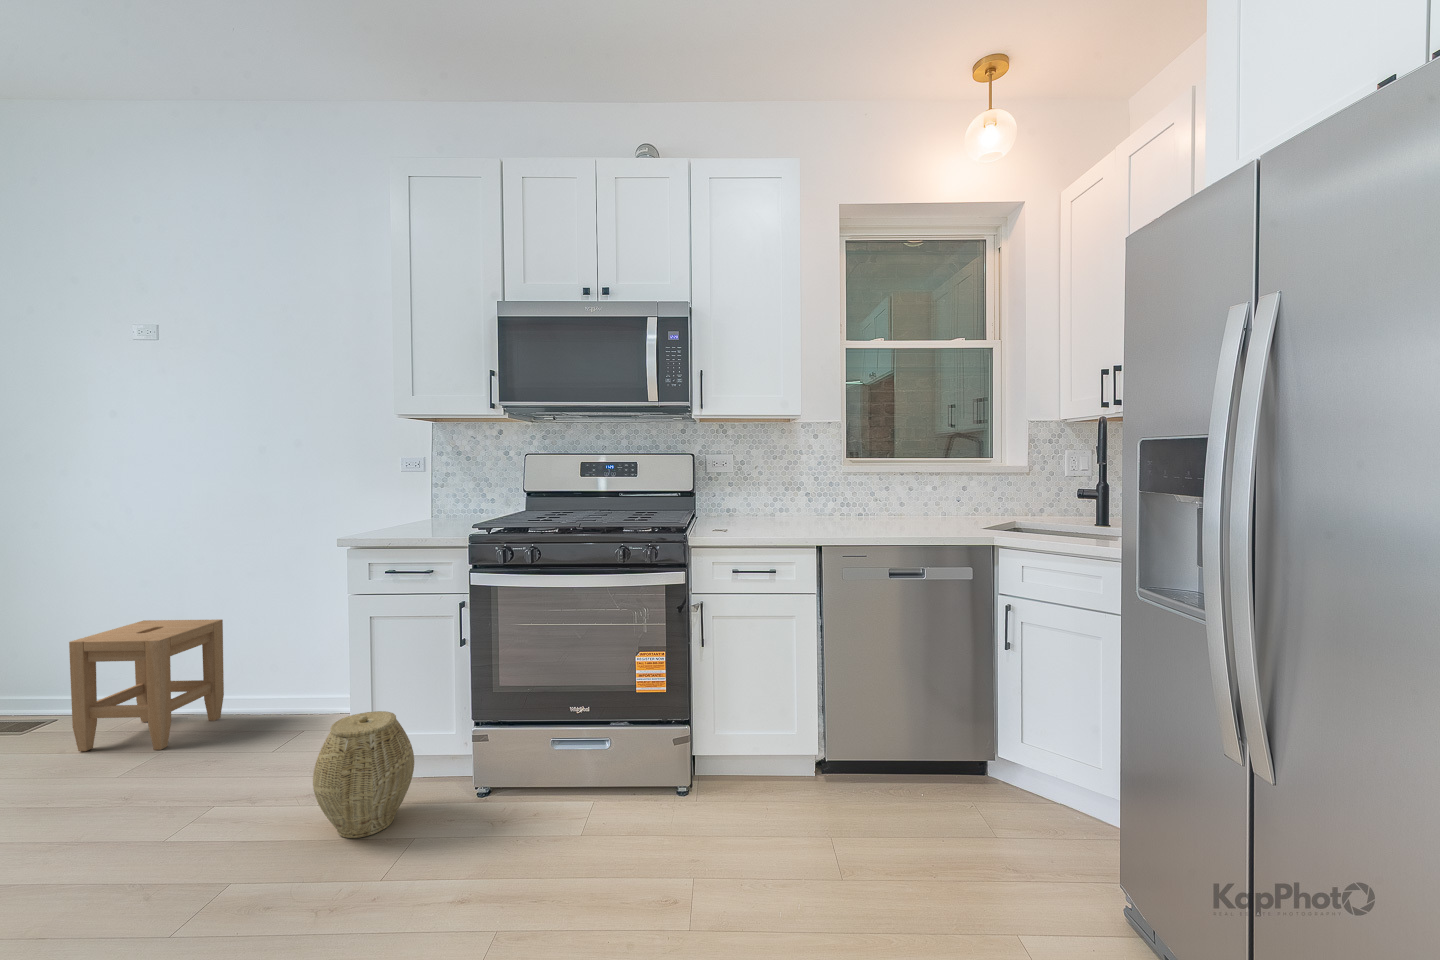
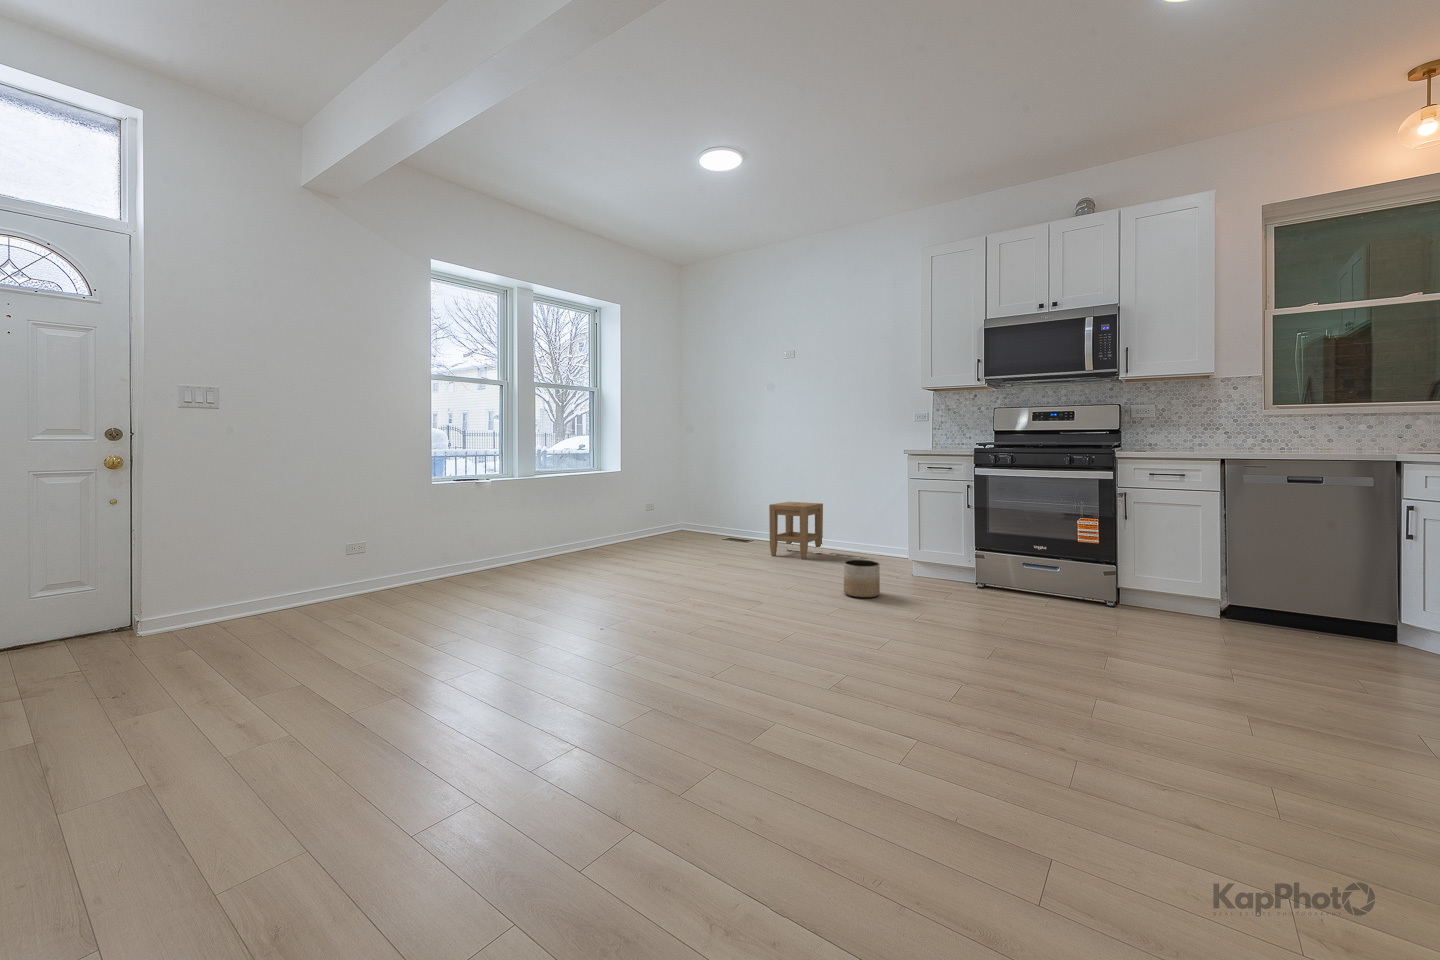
woven basket: present [313,711,414,838] -> none [896,536,942,593]
planter: none [152,799,257,916] -> present [844,560,880,598]

